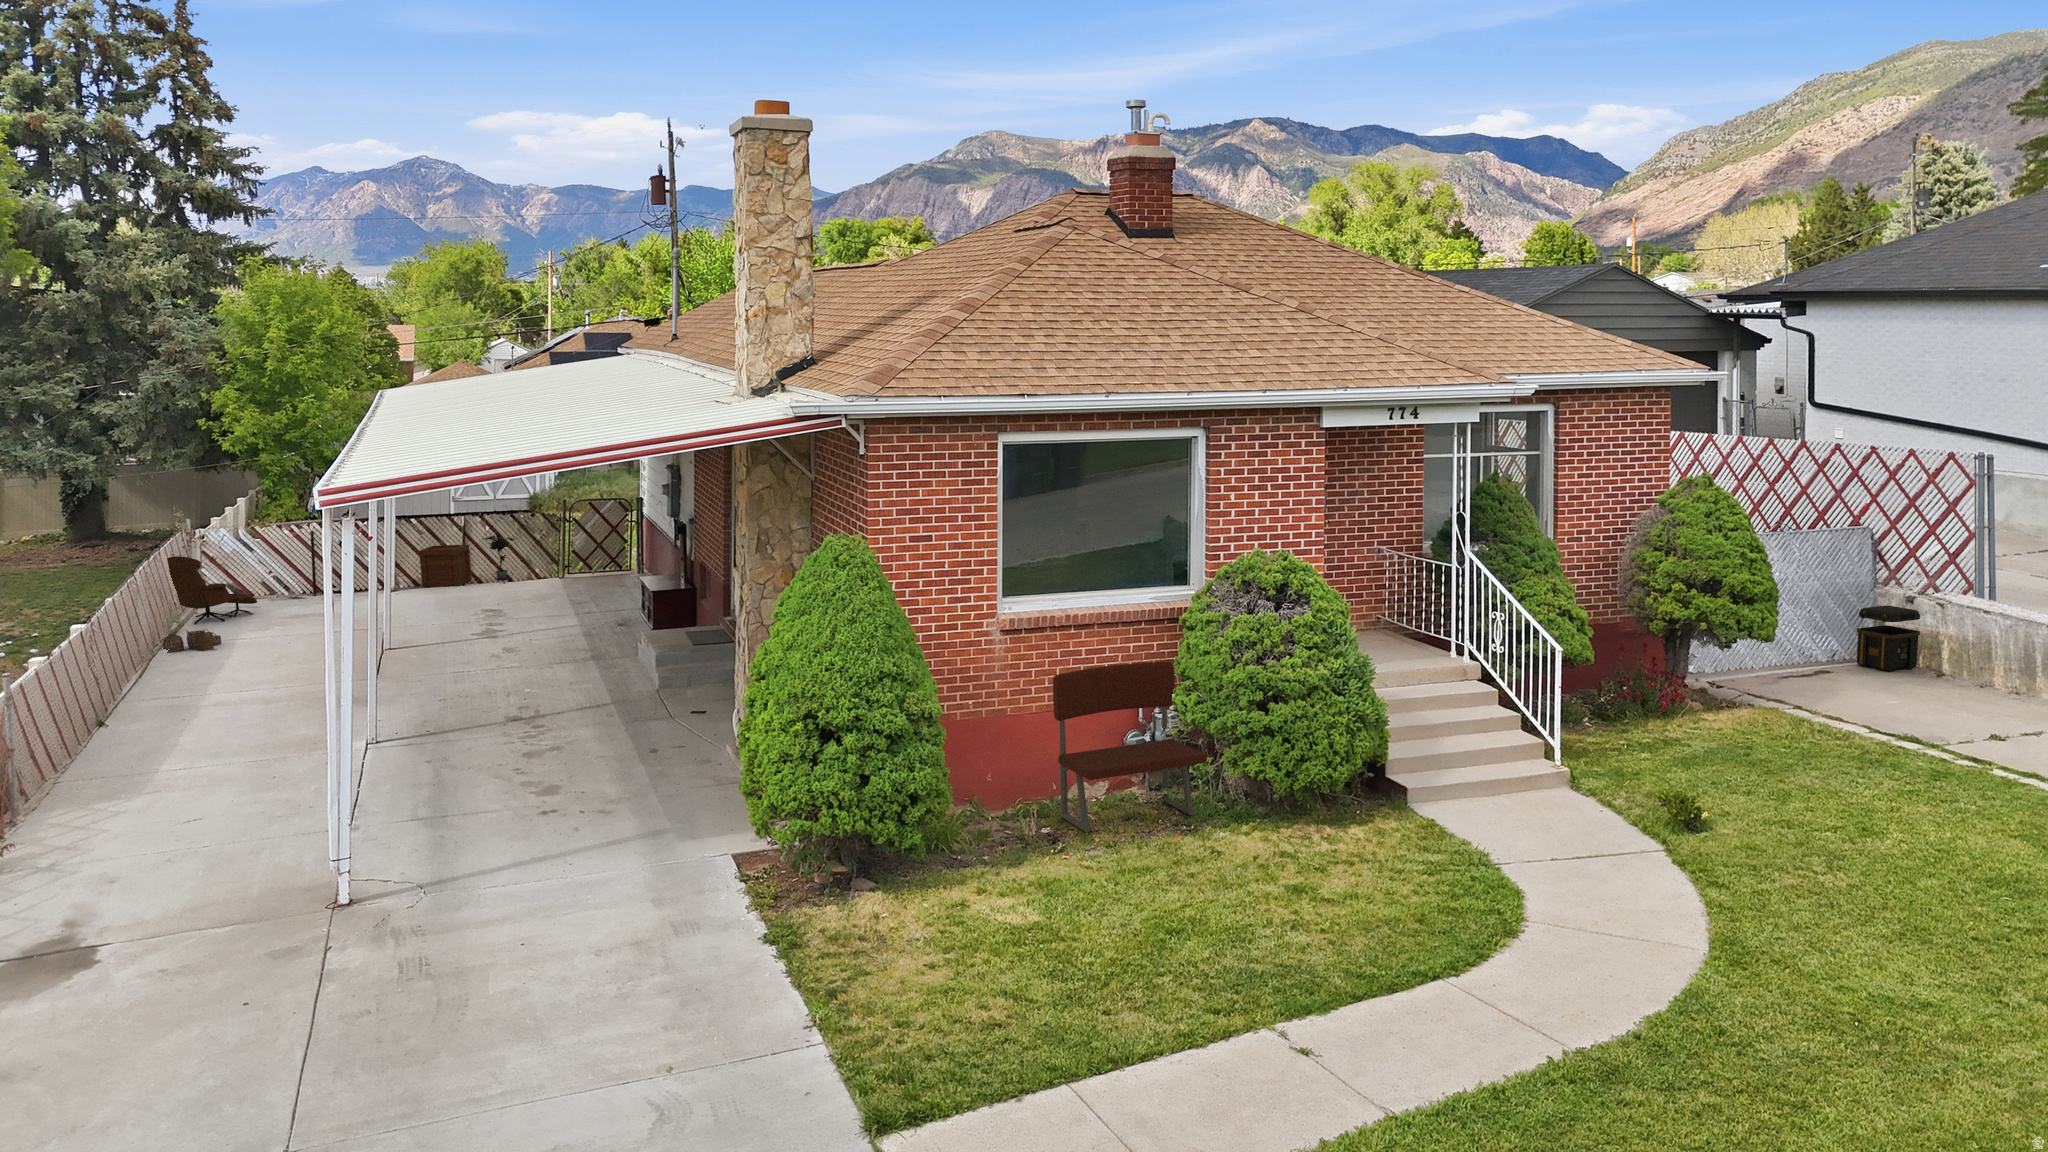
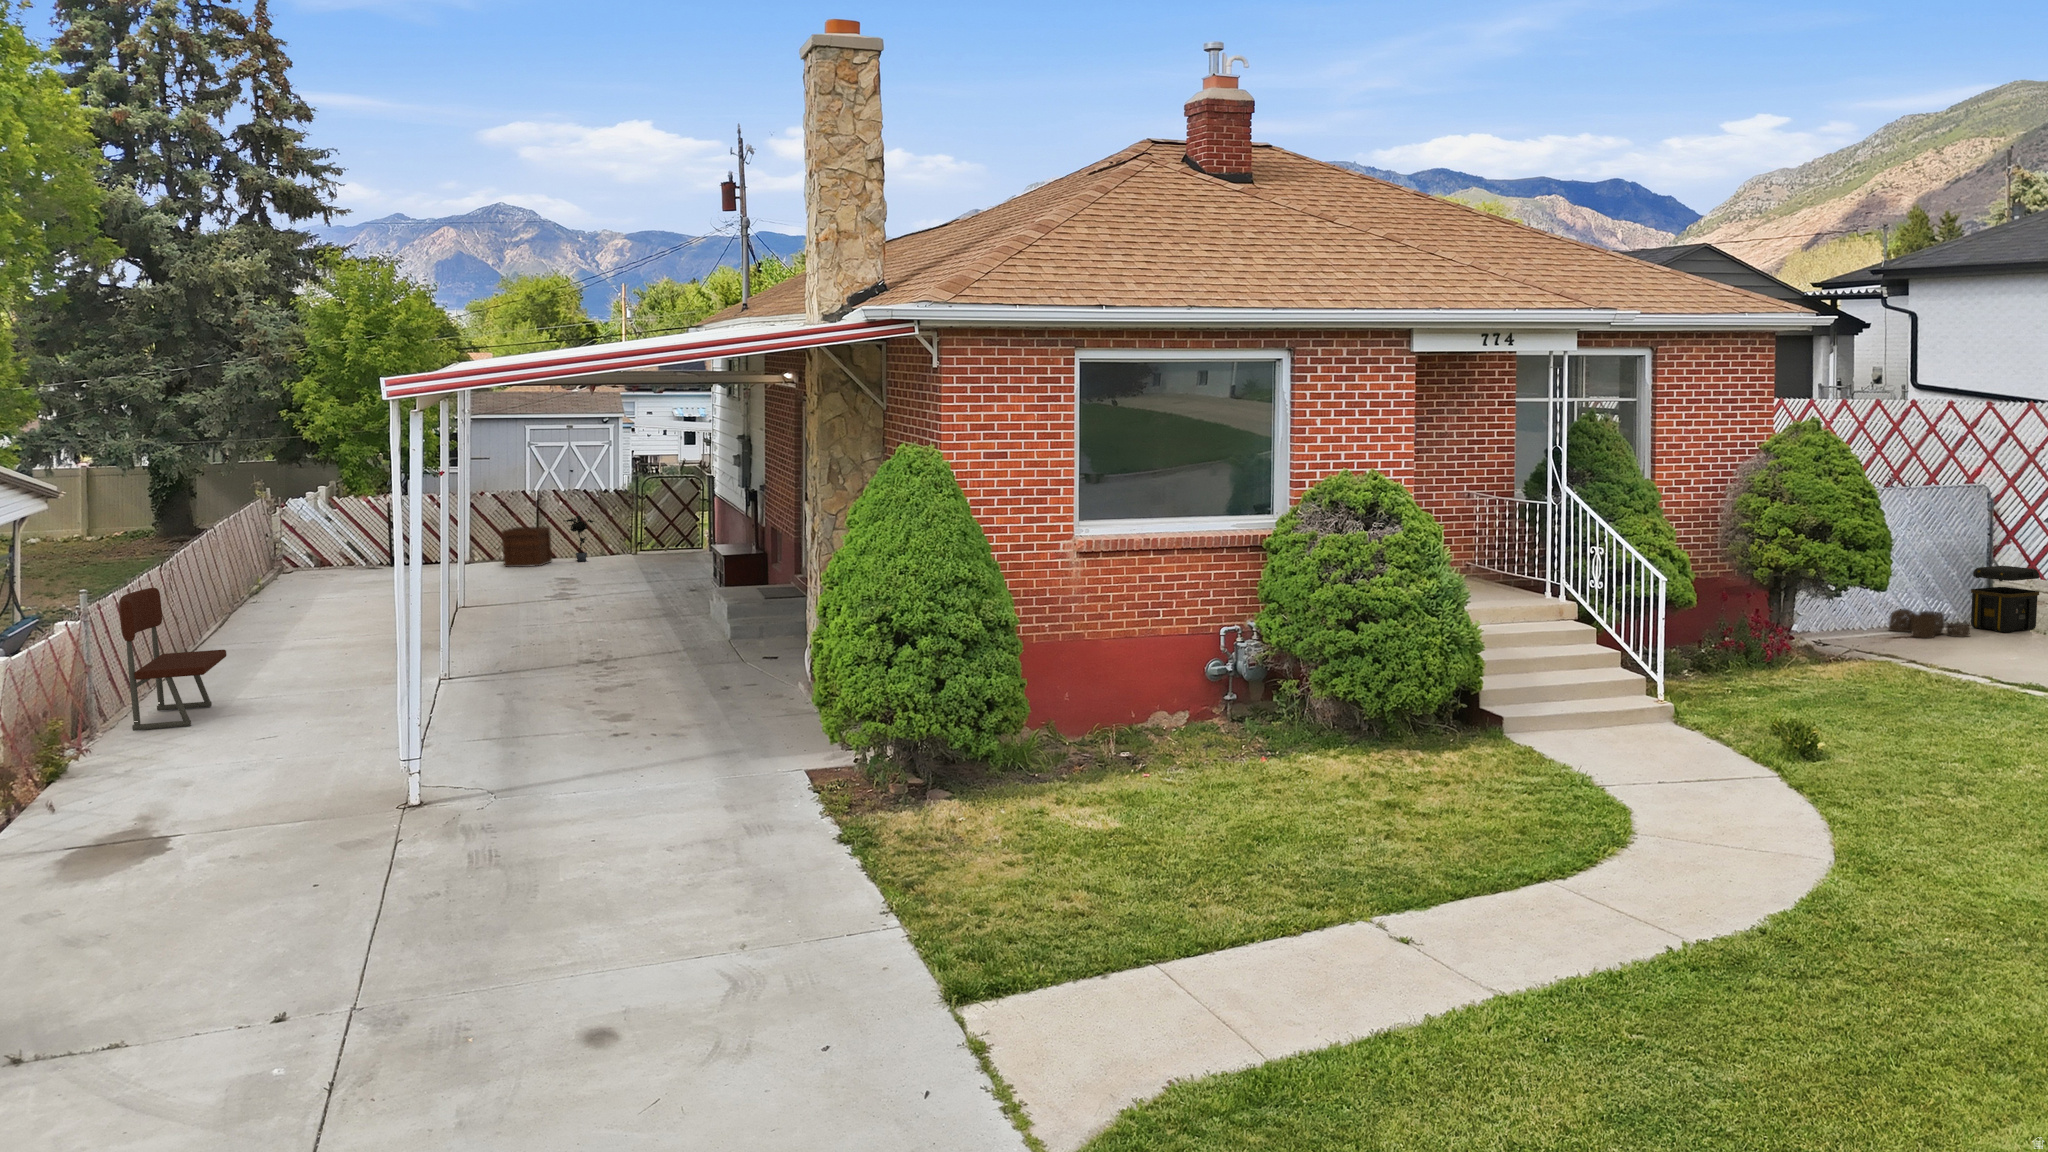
lounge chair: present [167,556,257,624] -> none [257,528,343,595]
woven basket: present [163,630,221,653] -> present [1889,609,1970,638]
bench: present [1053,662,1207,833] -> present [119,588,226,731]

